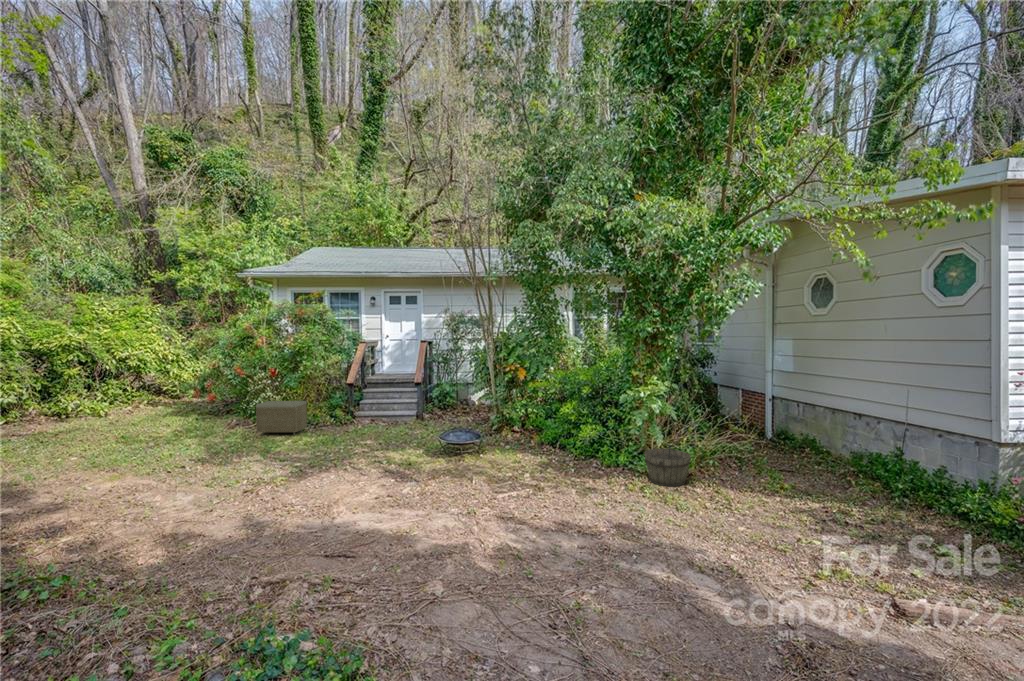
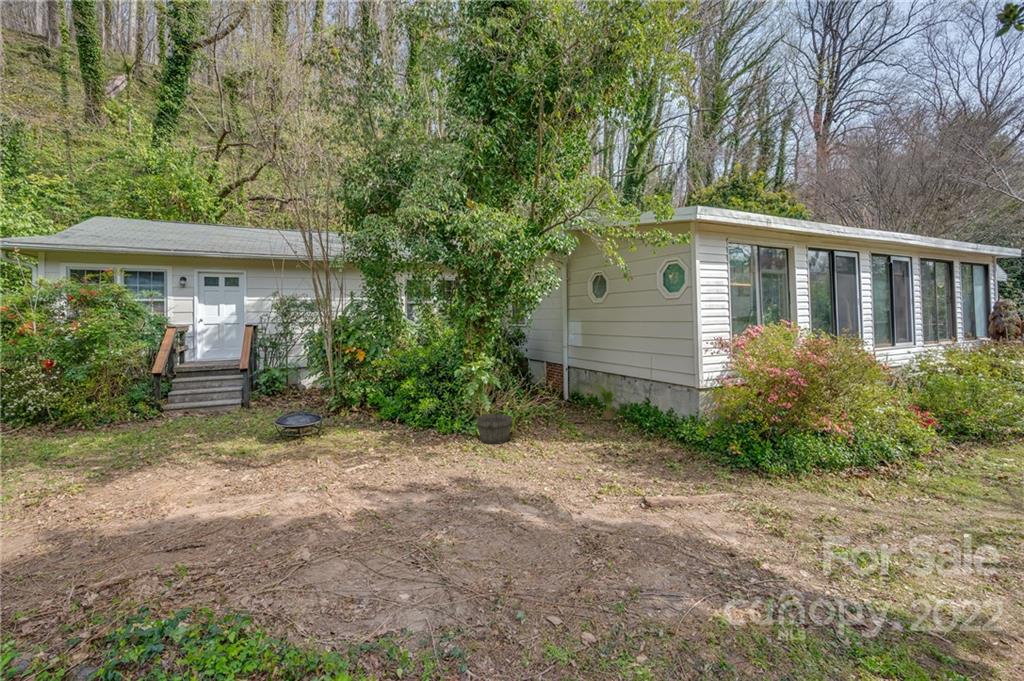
storage bench: present [256,401,307,435] -> none [17,396,97,441]
potted plant: none [811,419,856,472] -> present [596,384,618,420]

